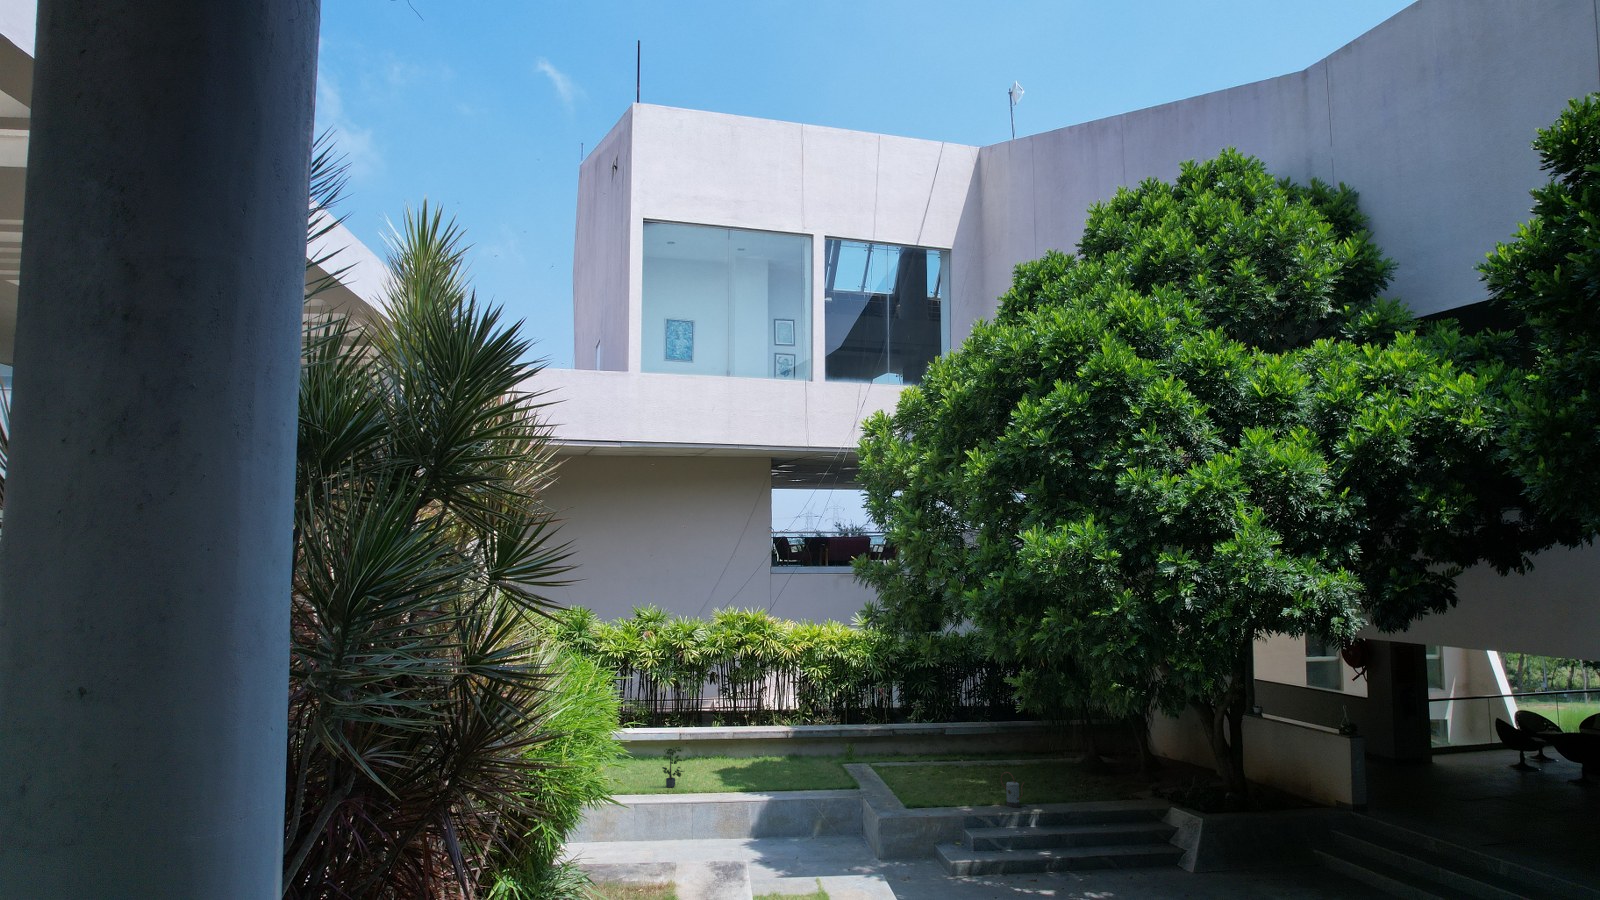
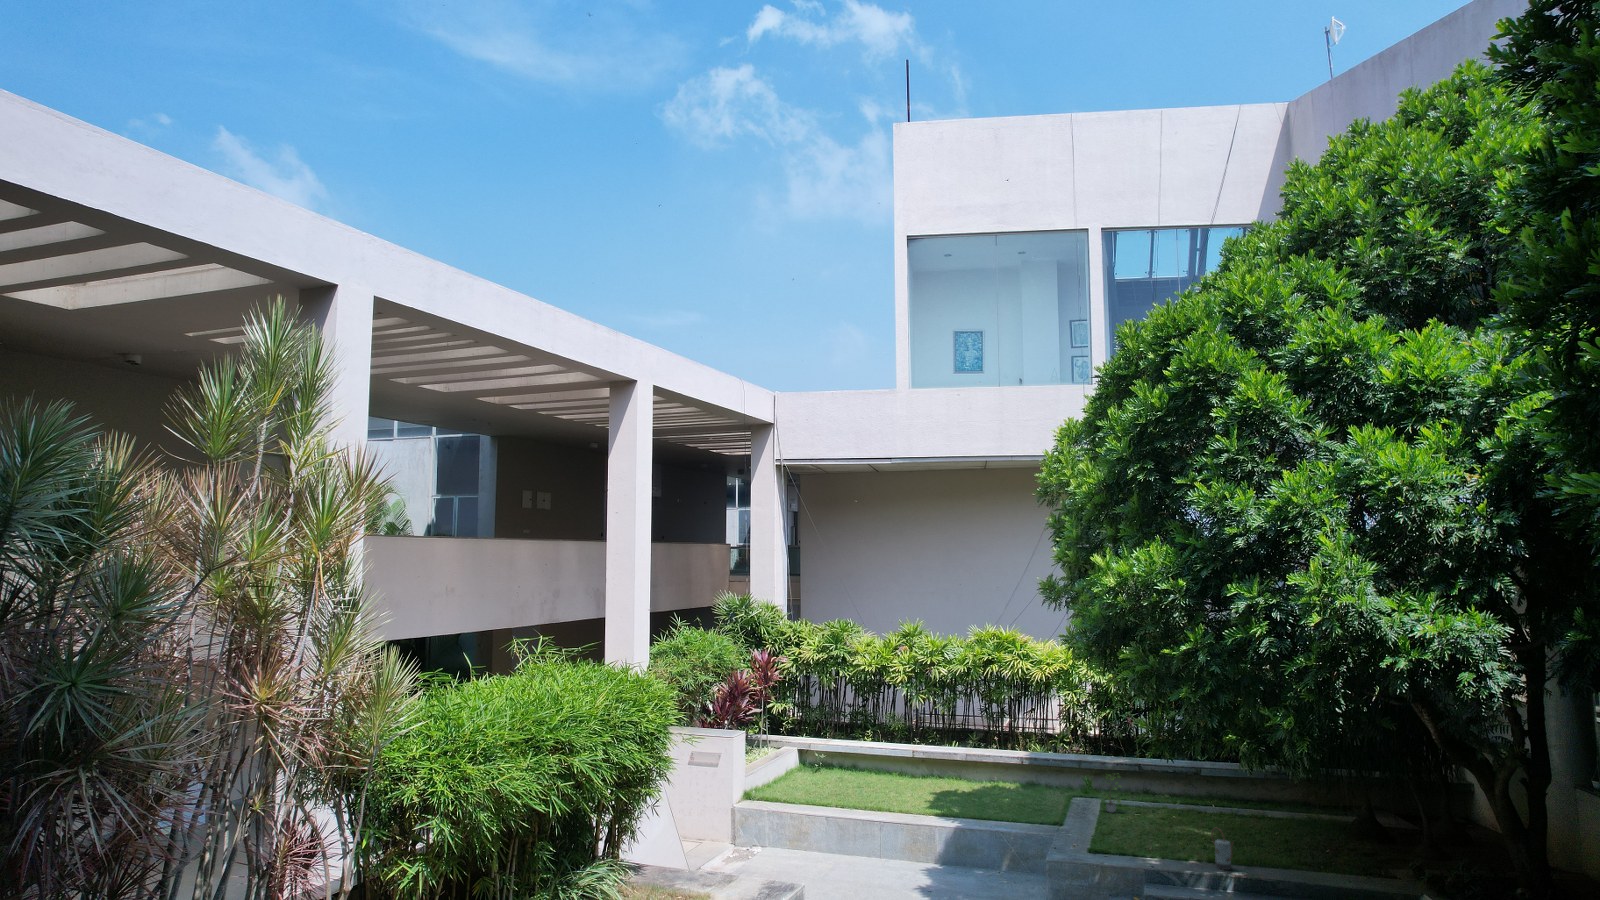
potted plant: present [662,747,684,787] -> present [1103,773,1121,813]

